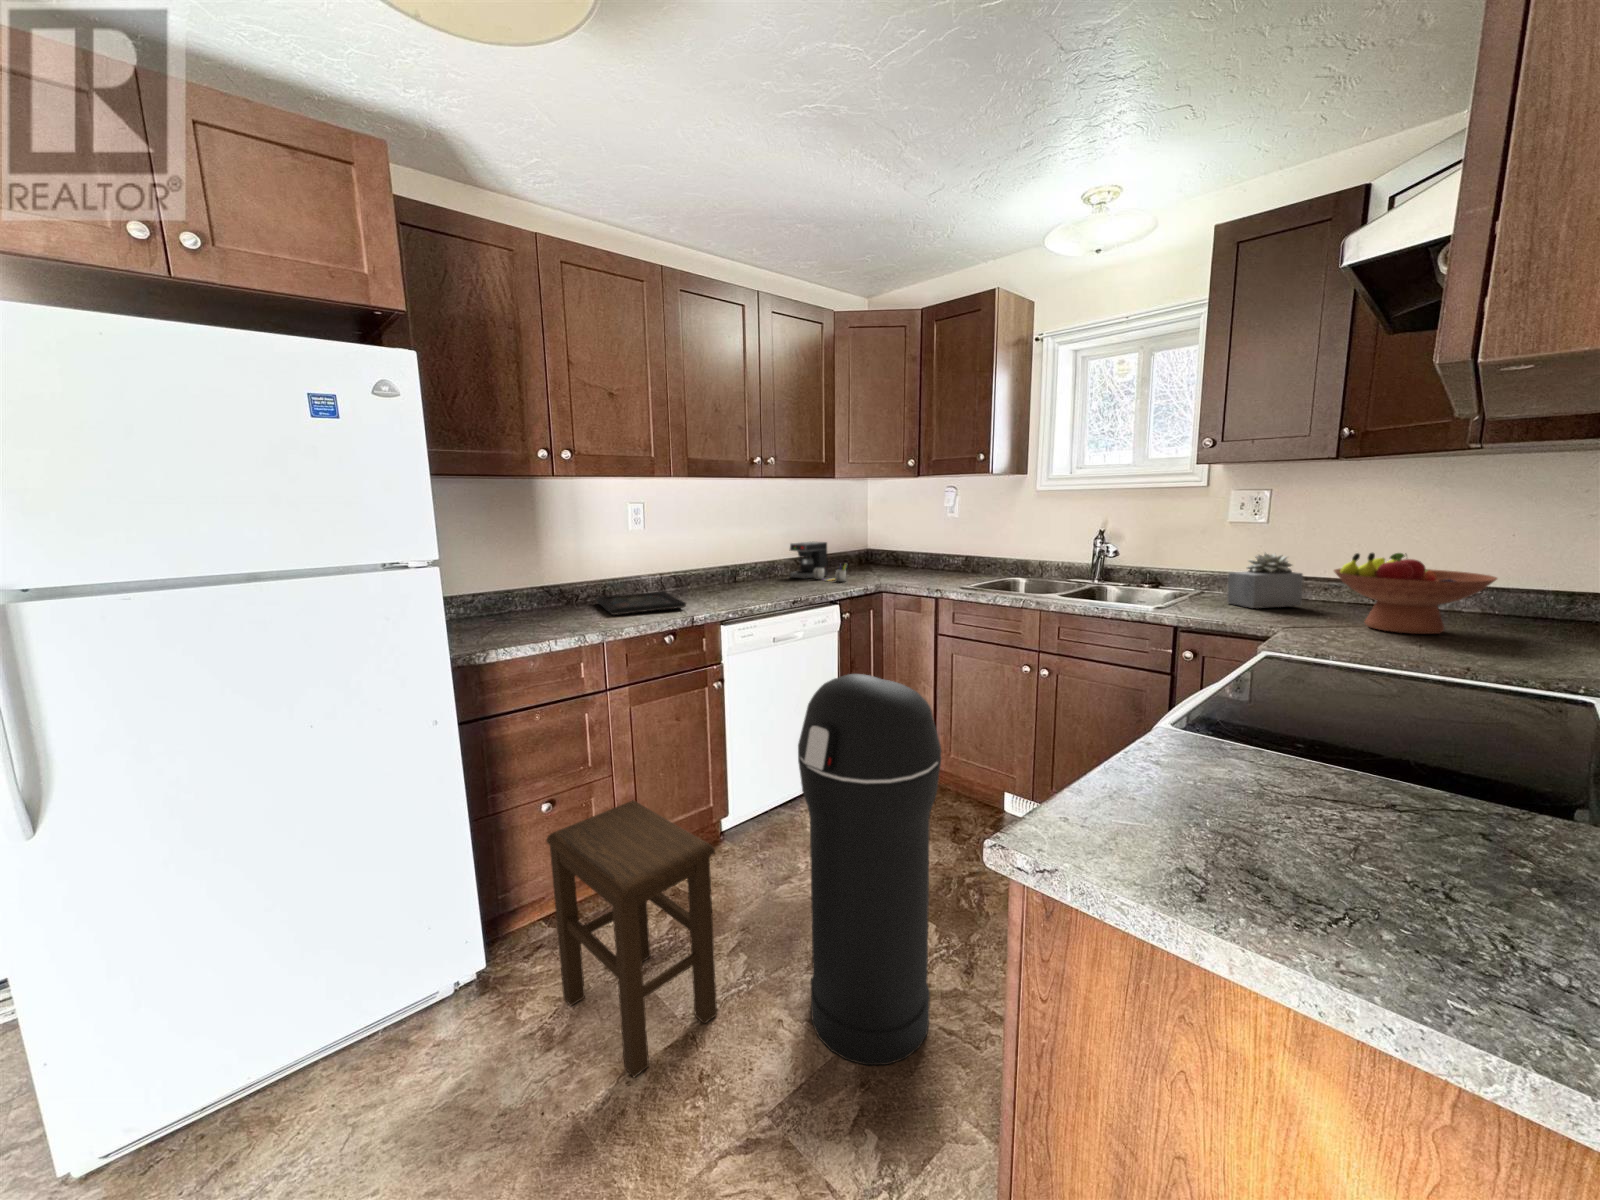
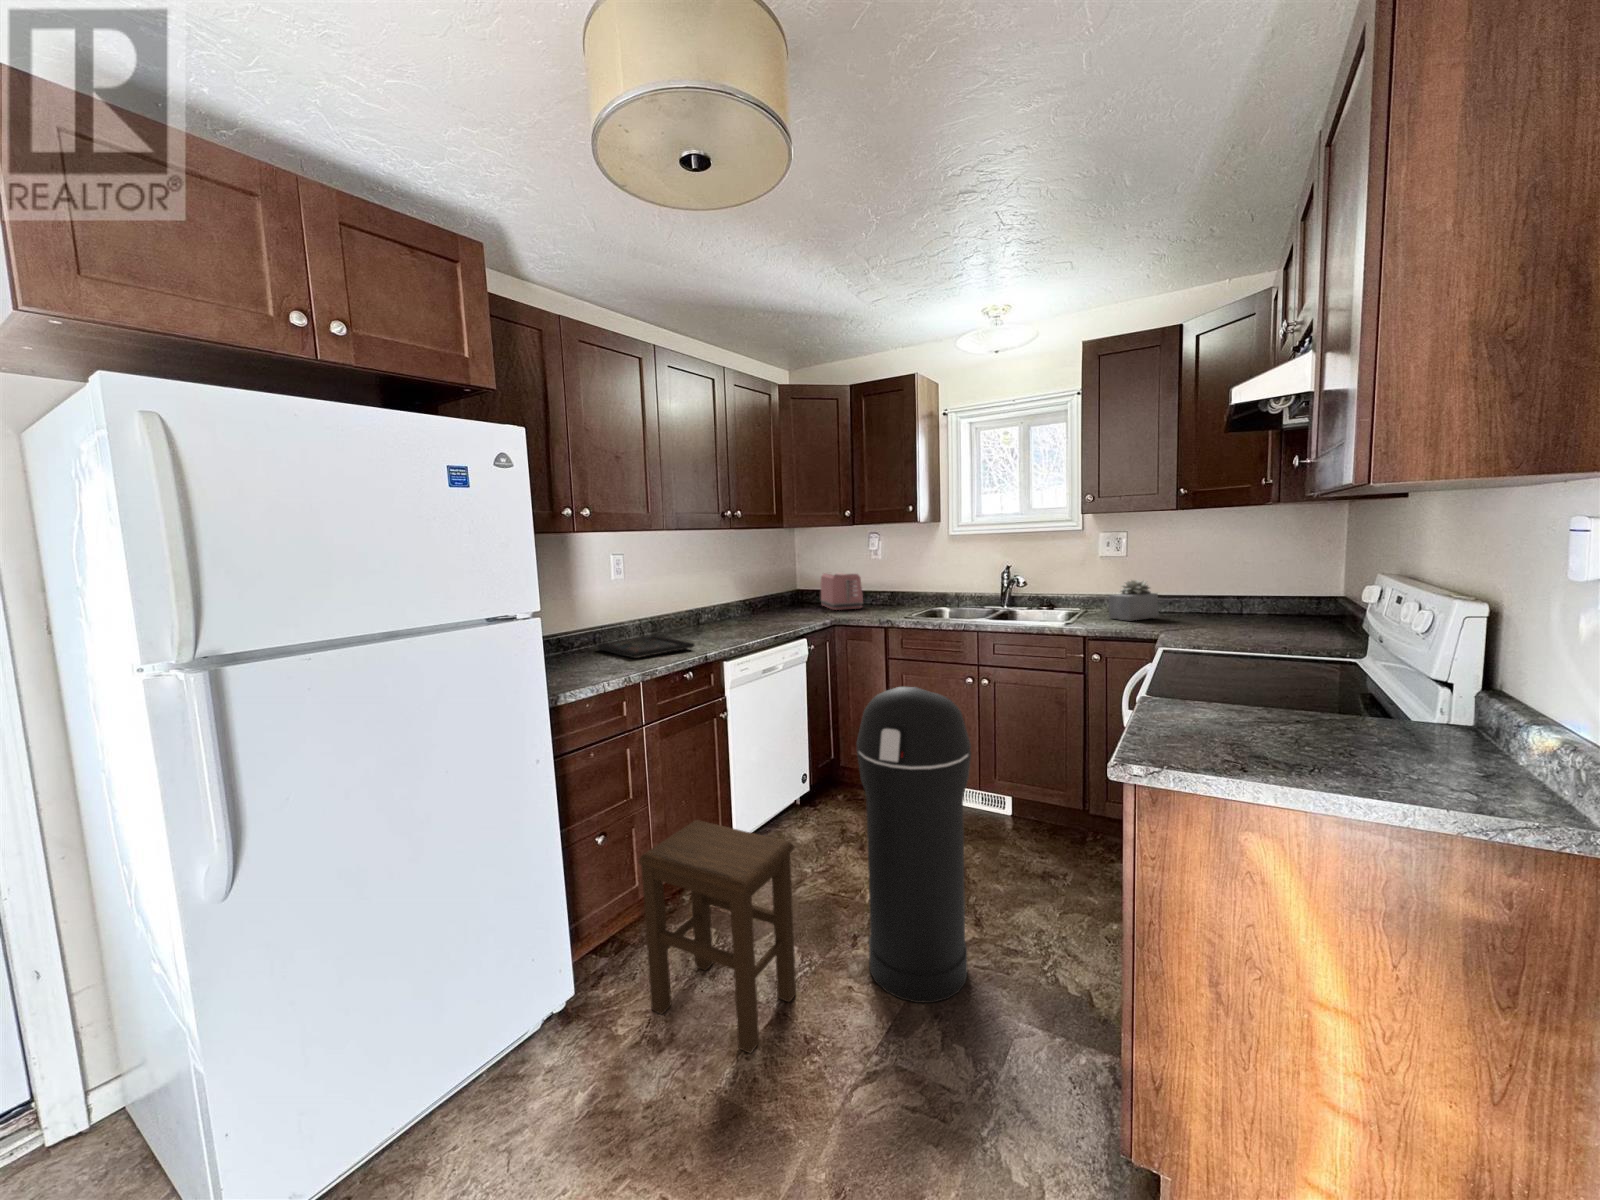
toaster: none [889,532,932,574] -> present [821,572,863,610]
coffee maker: present [790,542,847,582] -> none [742,584,801,619]
fruit bowl: present [1334,553,1497,634] -> none [1184,576,1283,631]

